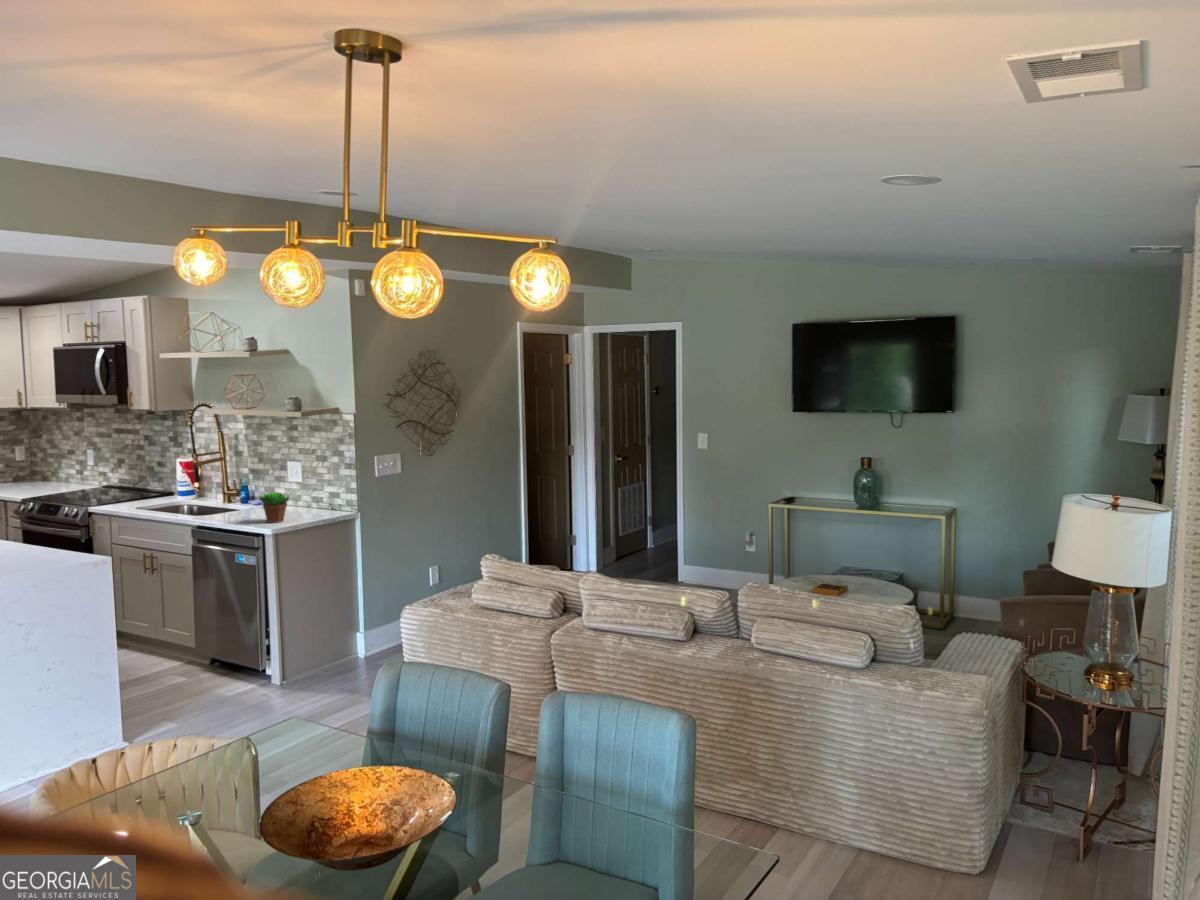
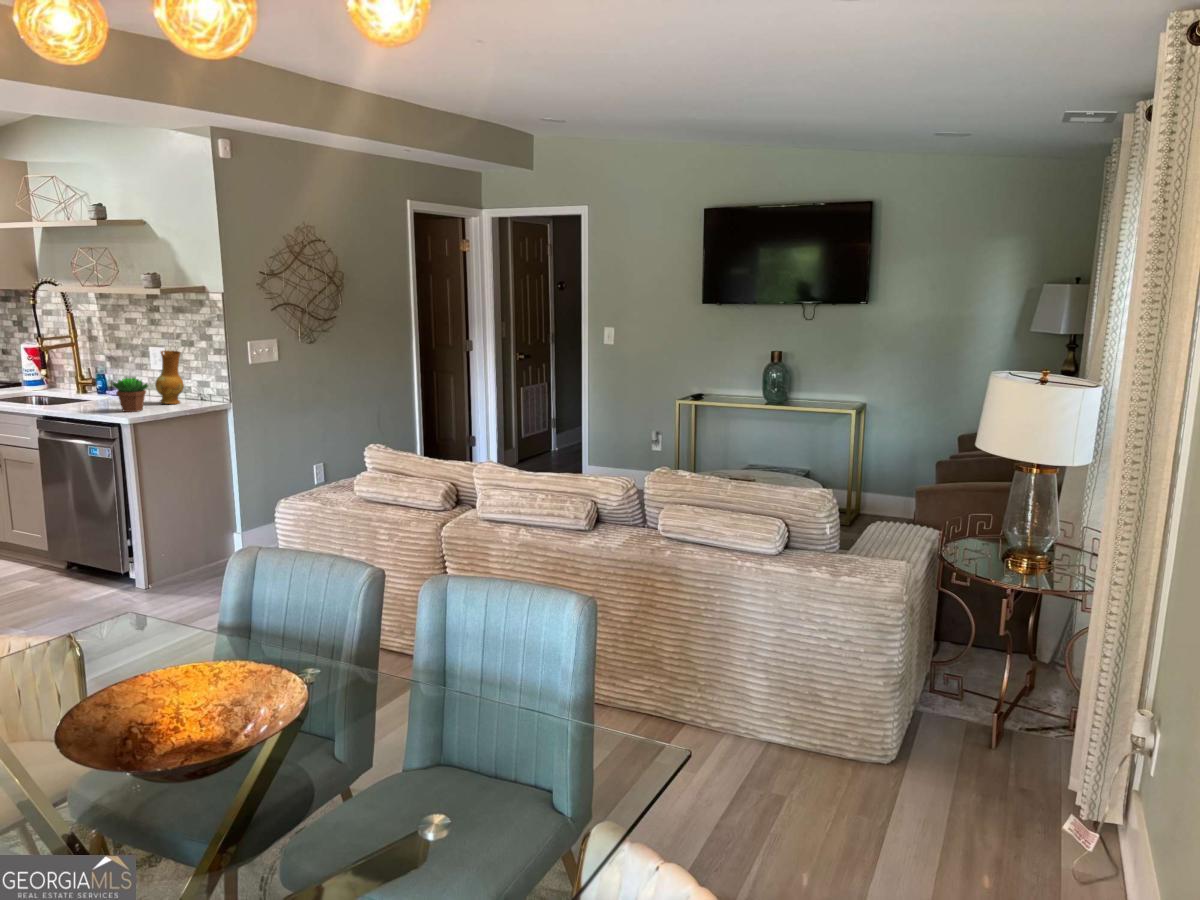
ceramic jug: none [294,466,318,514] -> present [155,350,184,404]

